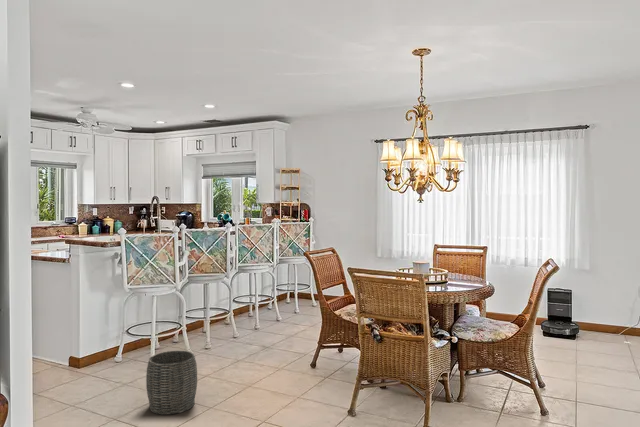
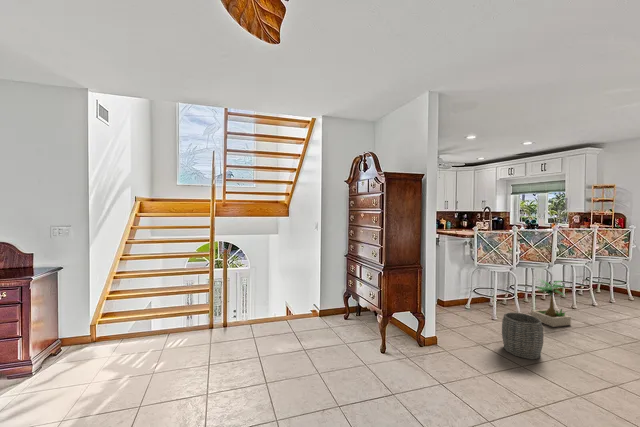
potted plant: none [203,294,245,358] -> present [531,279,571,327]

